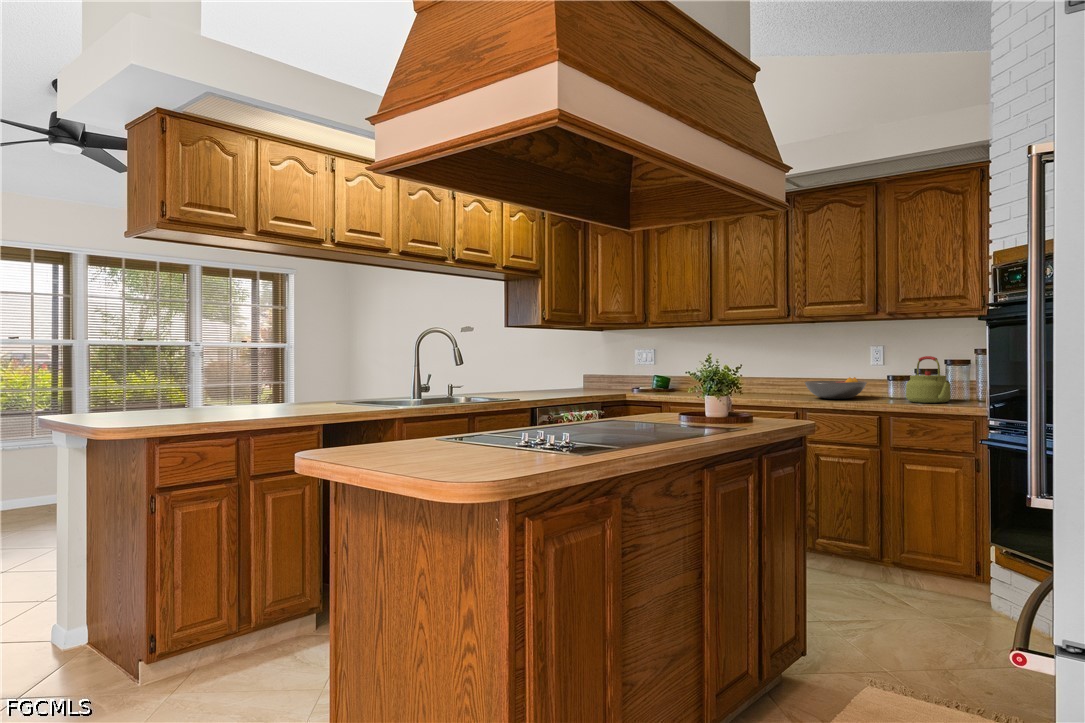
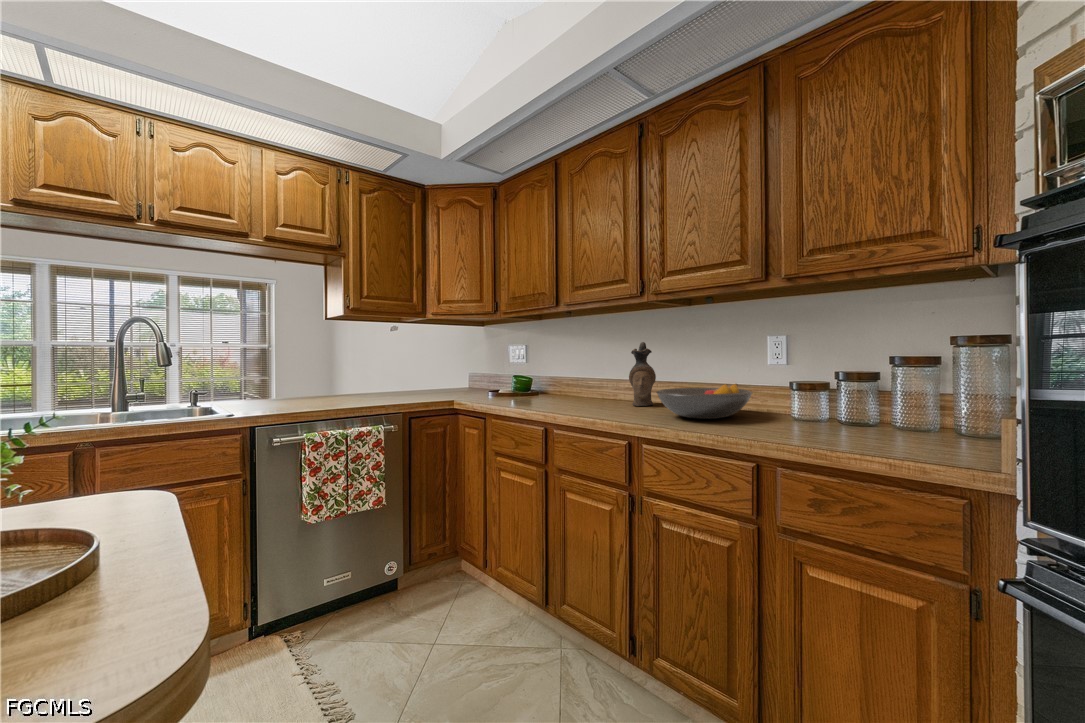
ceramic pitcher: none [772,349,792,395] -> present [629,342,656,406]
kettle: present [906,356,951,403] -> none [813,349,903,439]

